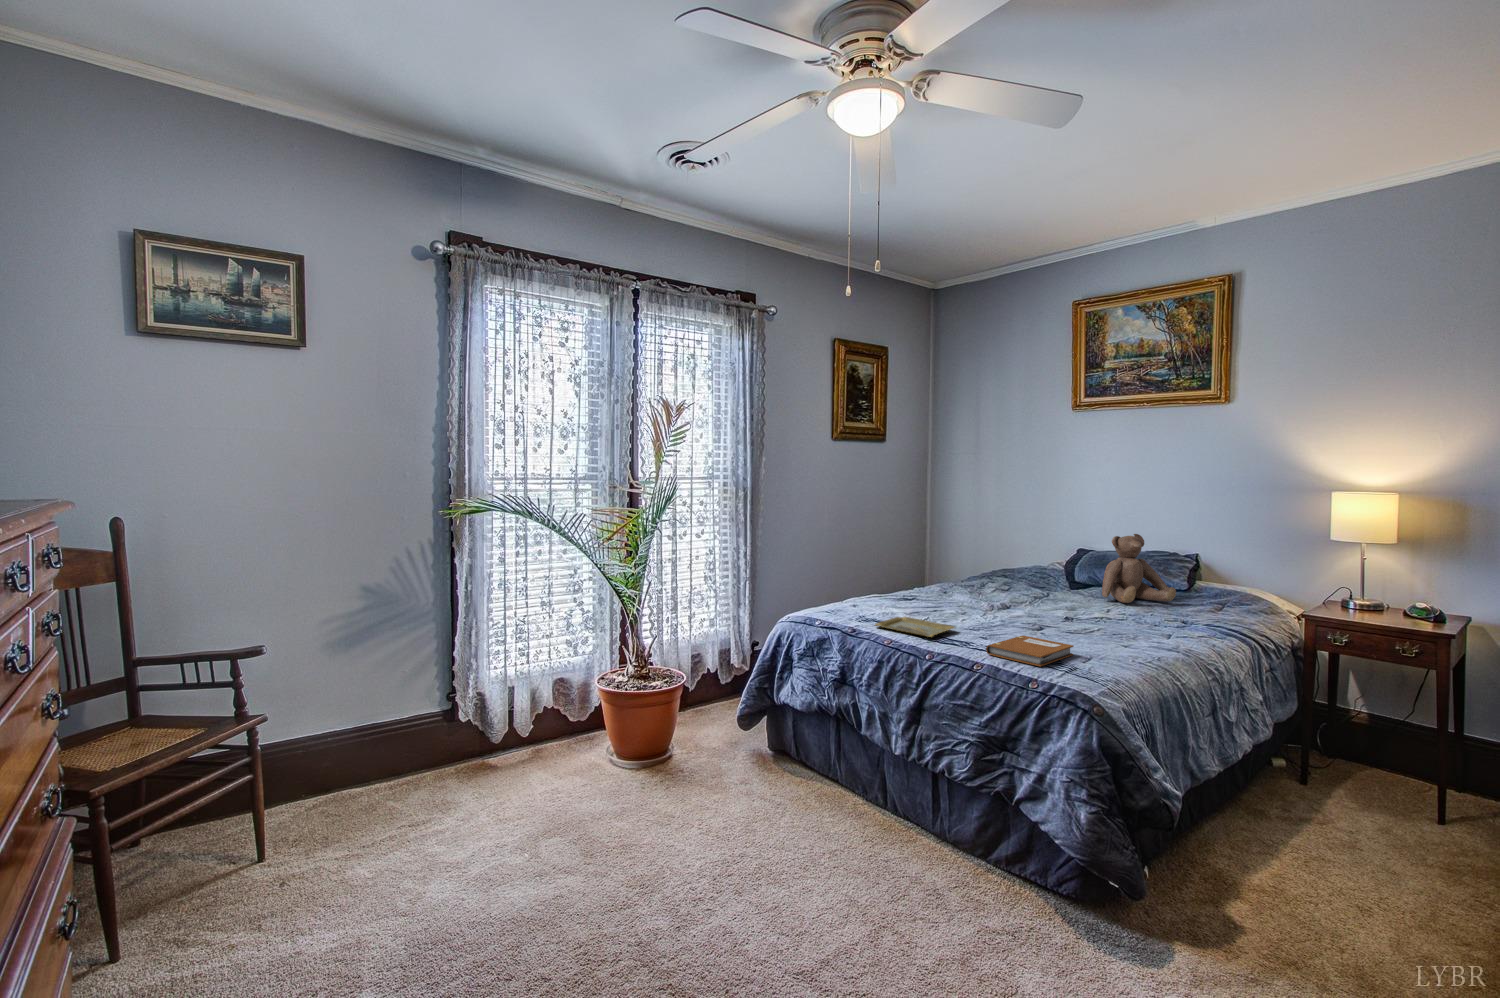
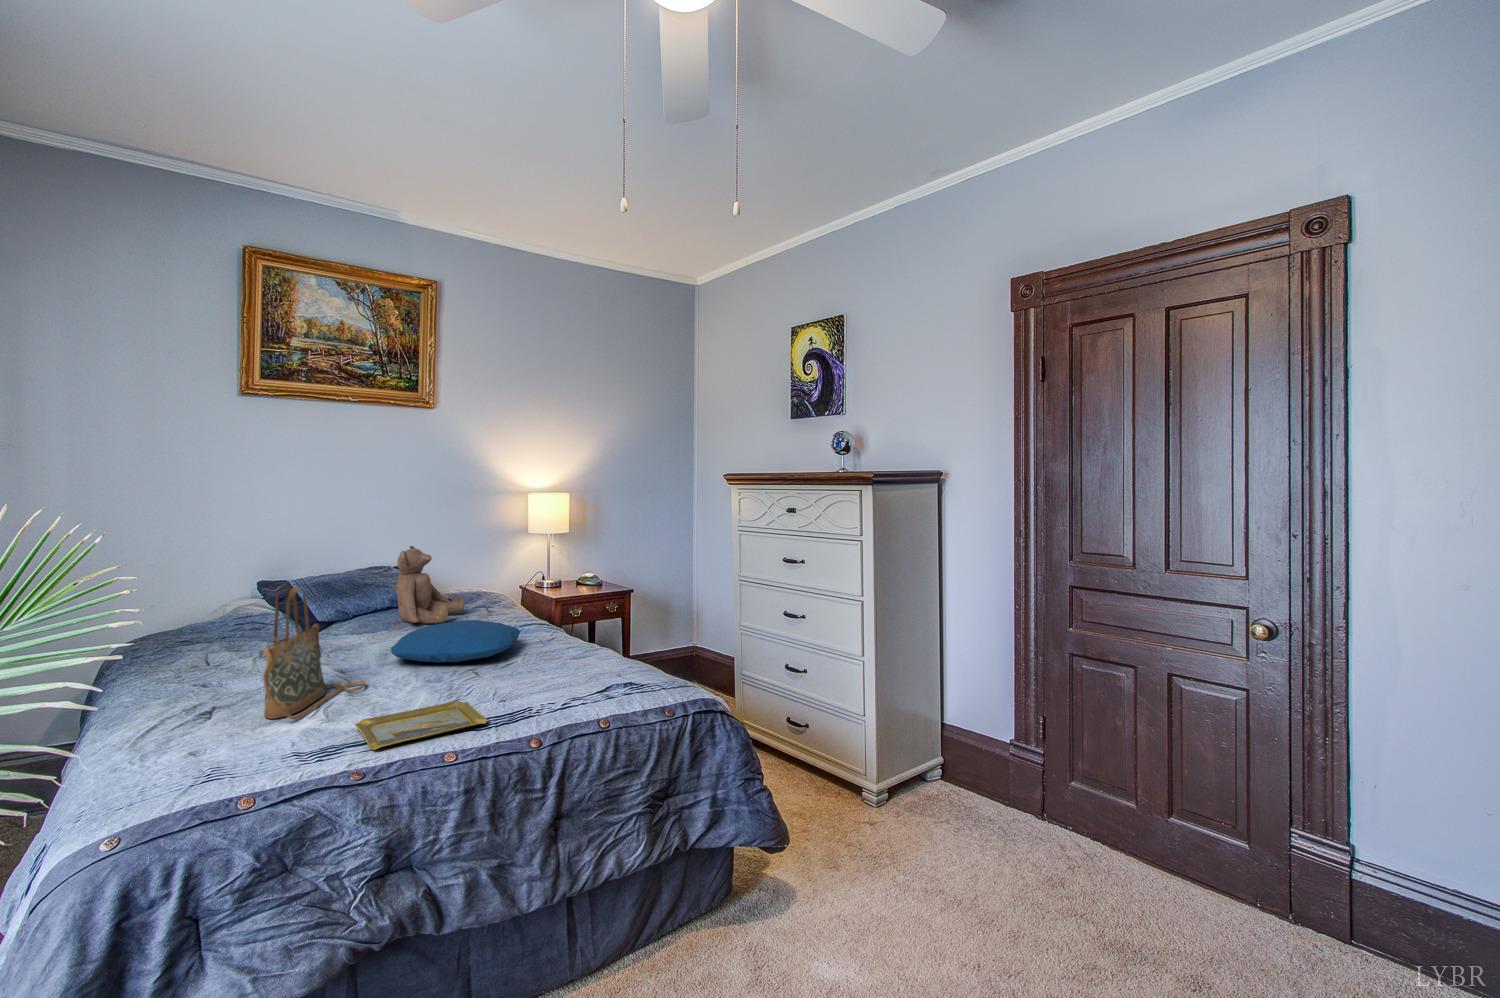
handbag: none [888,536,966,612] -> present [263,587,365,720]
pillow: none [1006,592,1115,622] -> present [391,620,520,662]
notebook: present [986,635,1074,667] -> none [546,667,640,709]

